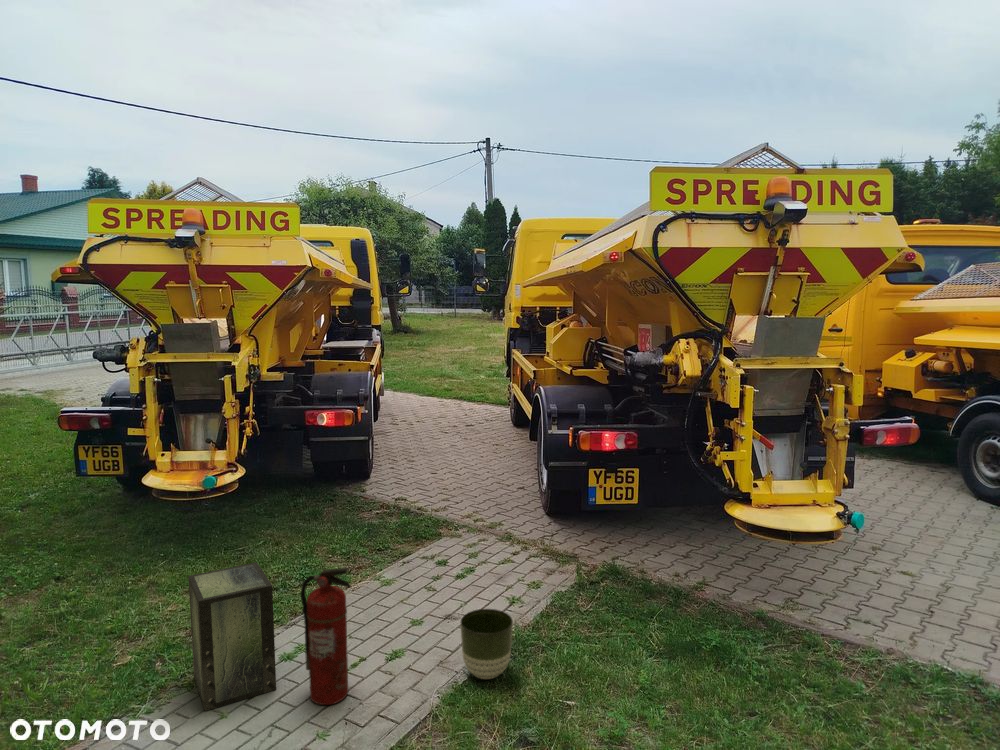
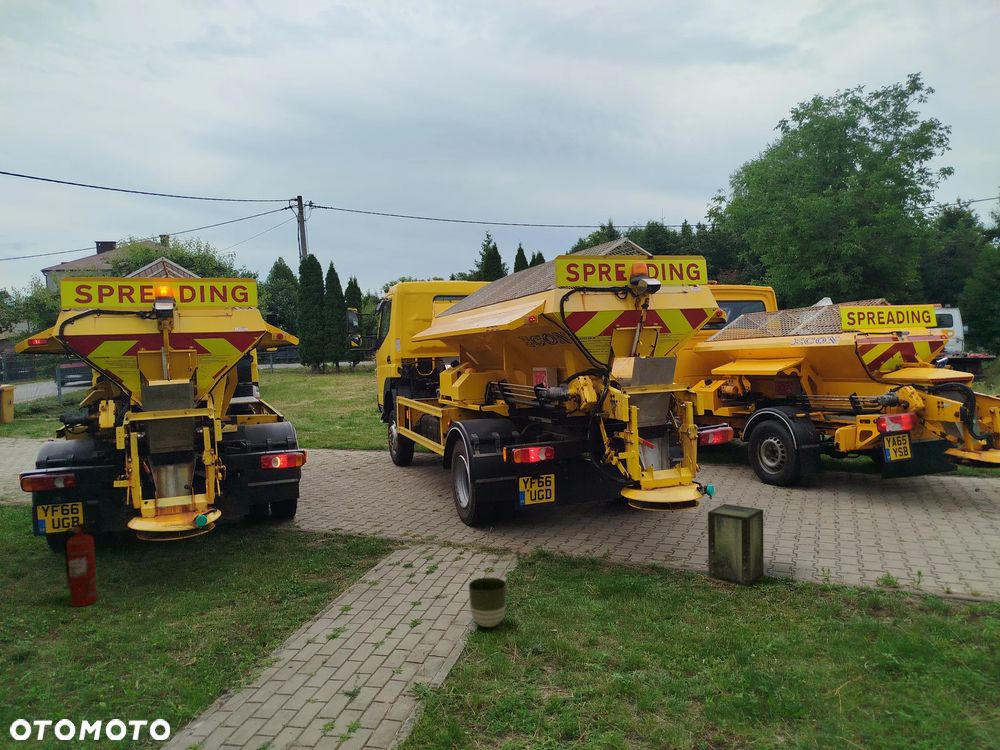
storage box: present [188,562,276,711] -> present [708,504,764,586]
fire extinguisher: present [301,568,351,705] -> present [62,521,97,607]

